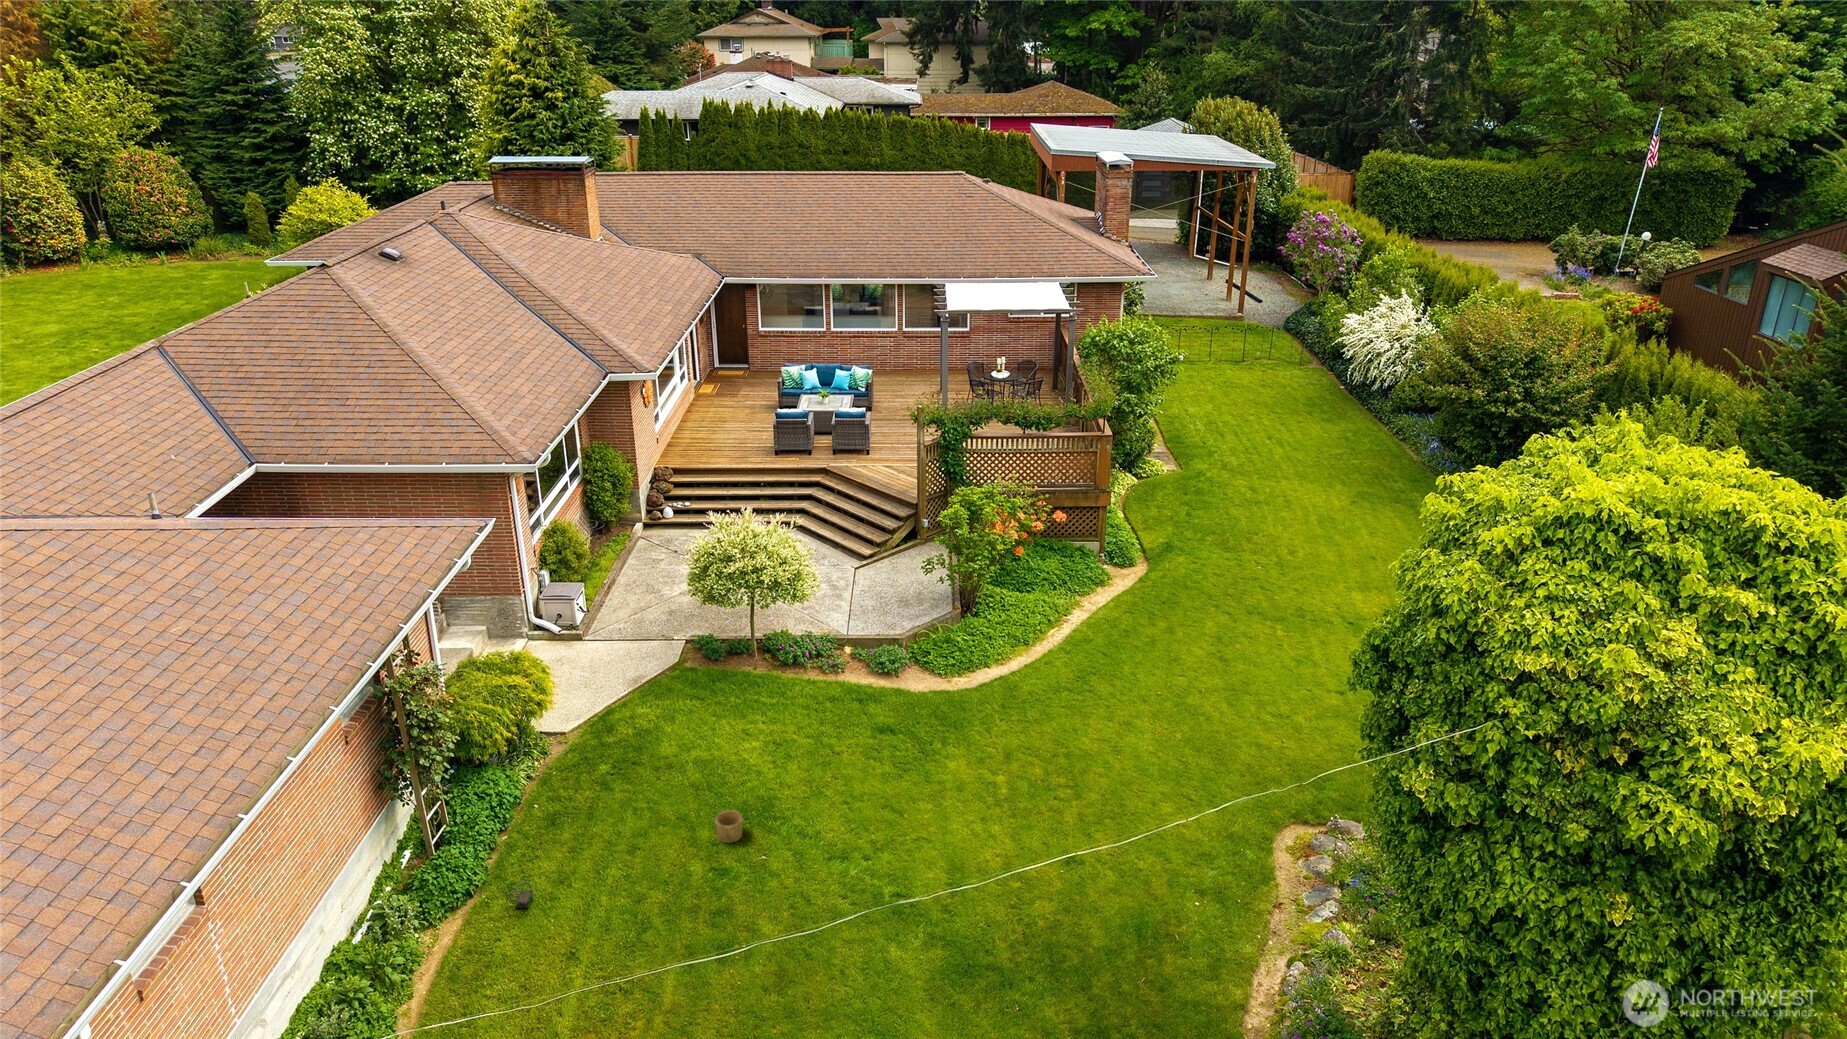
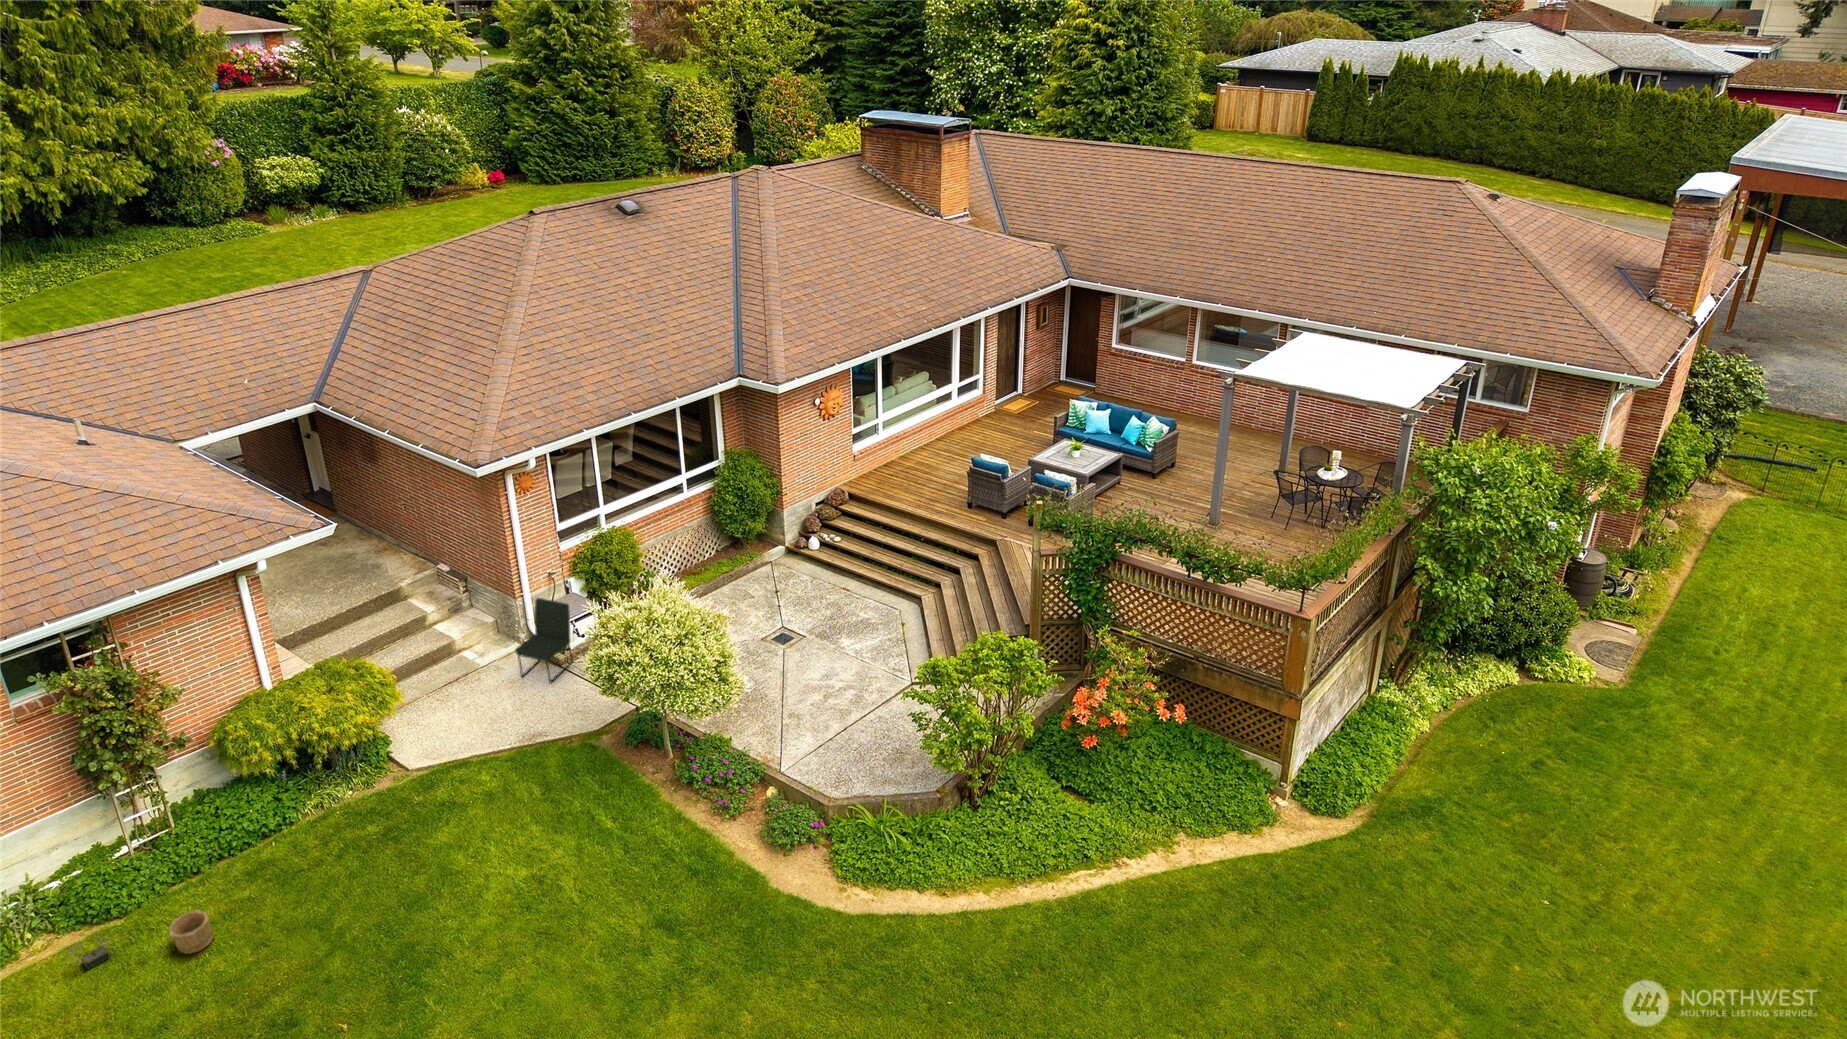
chair: none [552,583,594,656] -> present [515,598,573,683]
wooden bucket: present [715,810,743,843] -> present [169,910,214,954]

